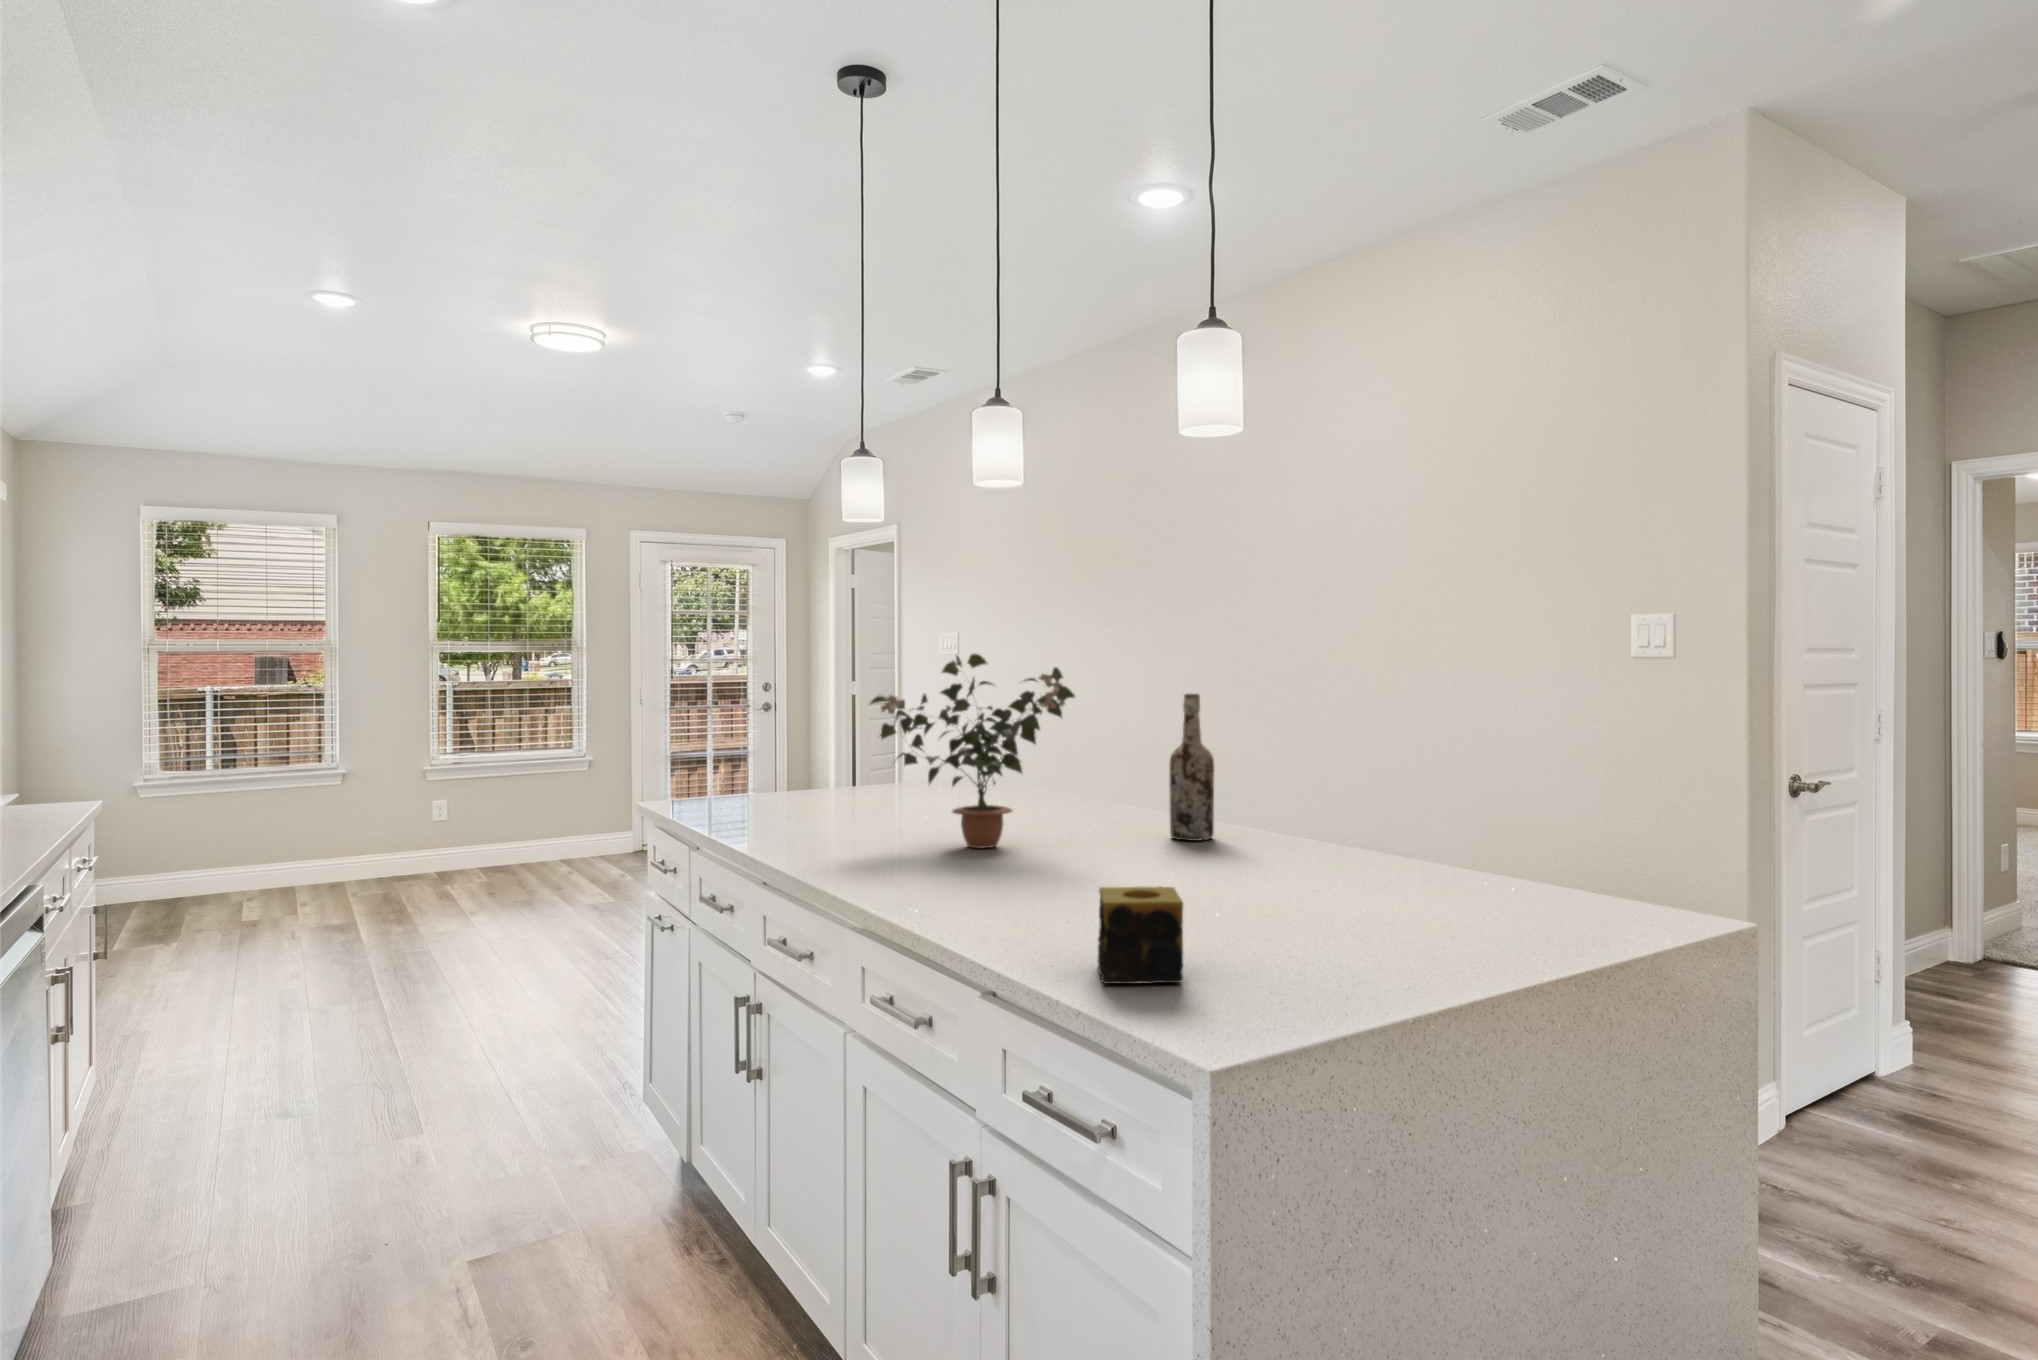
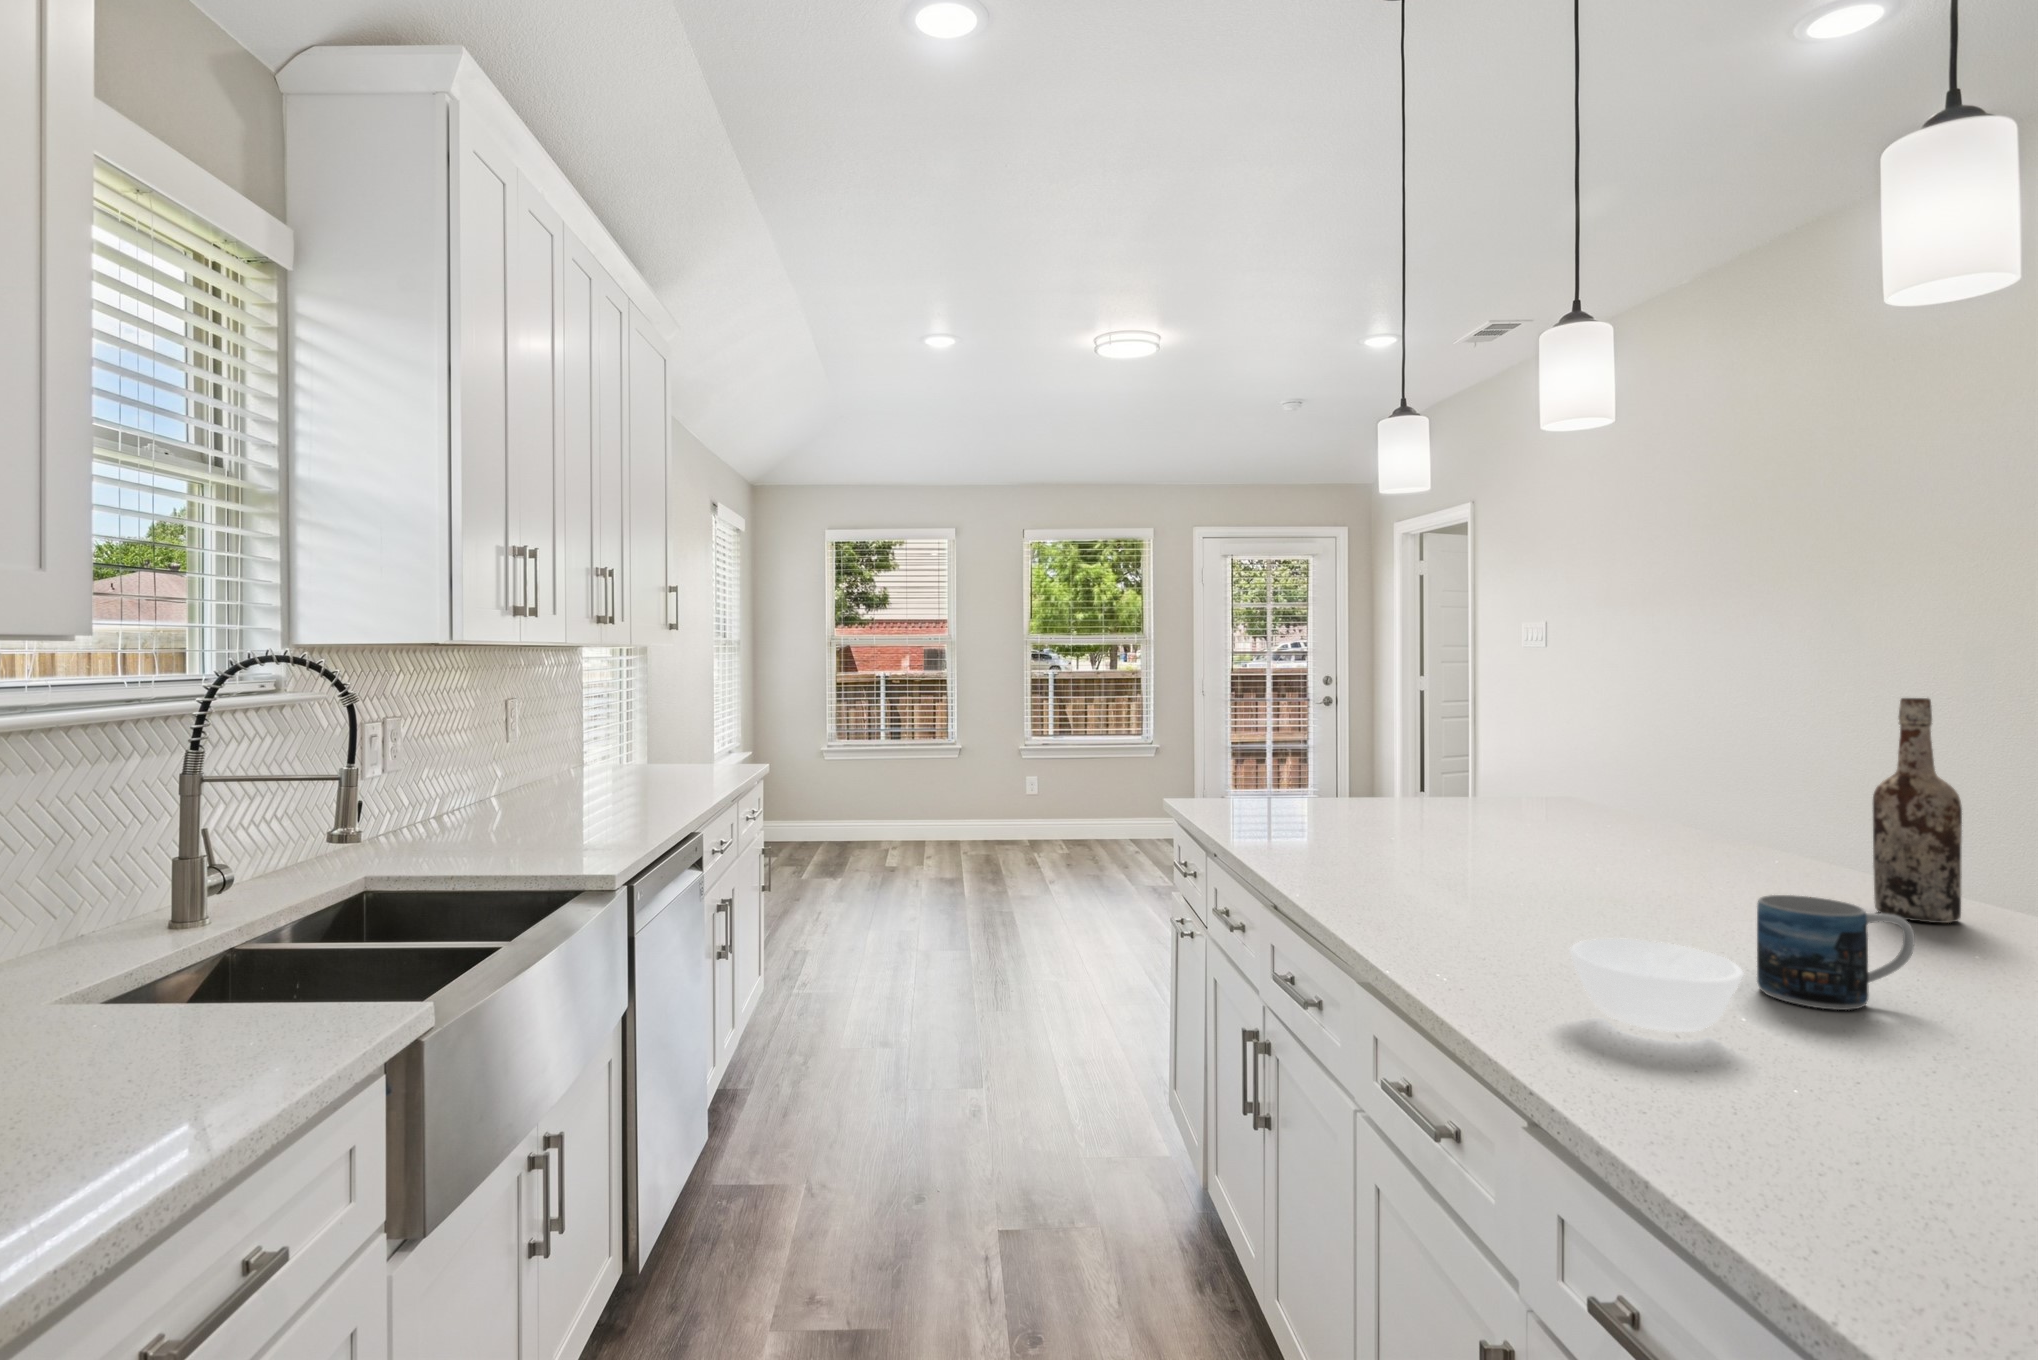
potted plant: present [870,654,1075,848] -> none [1398,638,1704,896]
mug: none [1106,825,1186,895] -> present [1757,895,1915,1010]
bowl: none [1000,863,1100,918] -> present [1569,938,1744,1032]
candle: present [1098,887,1183,984] -> none [1740,1011,1930,1220]

